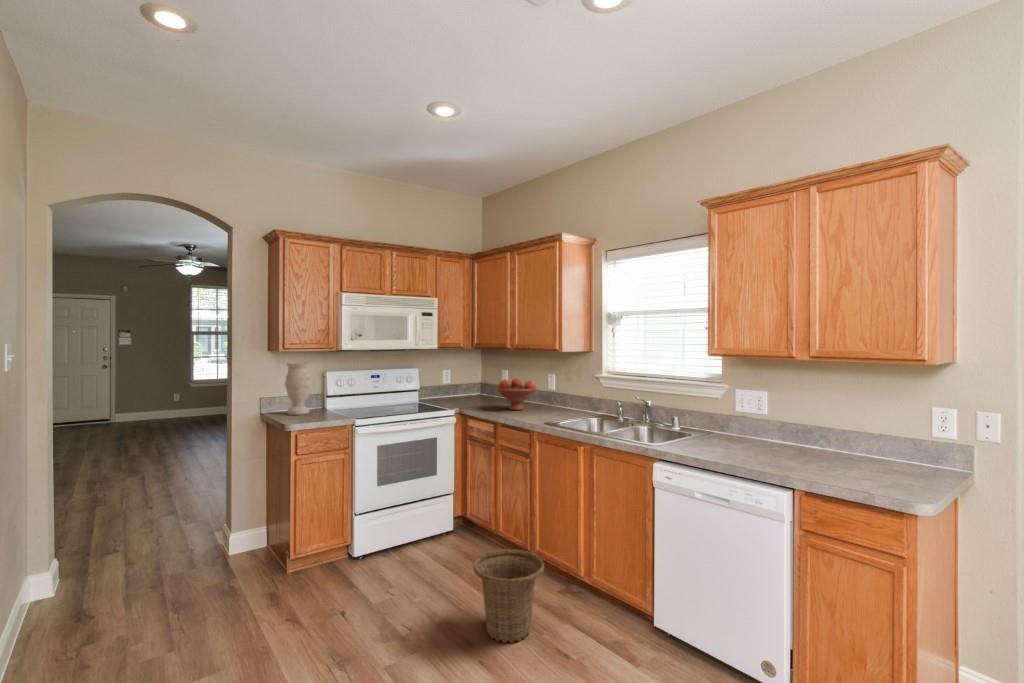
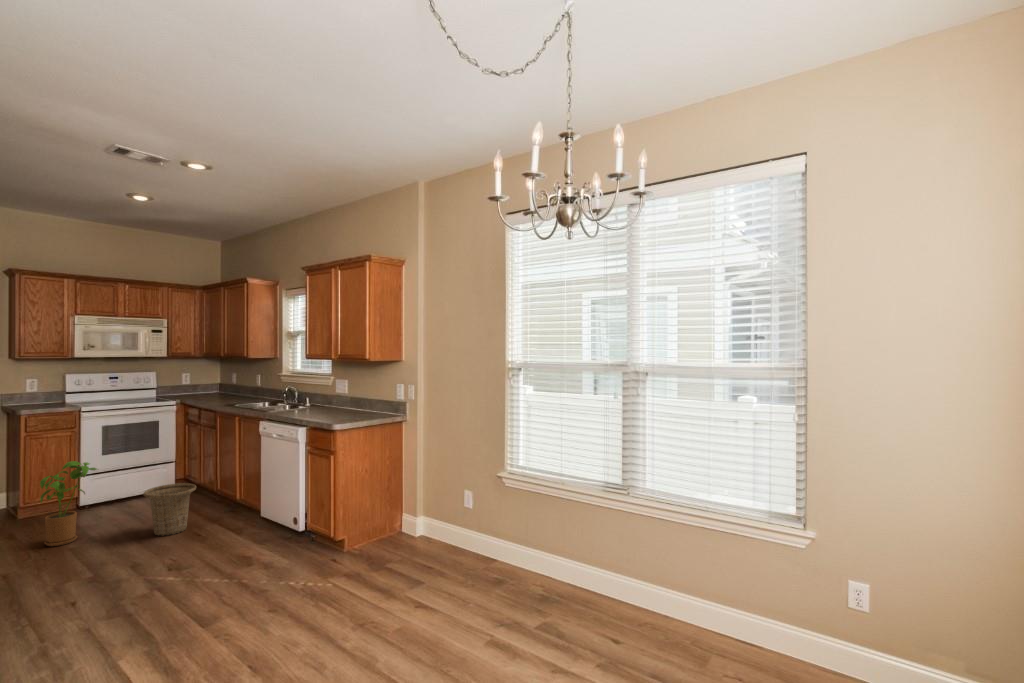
vase: present [285,362,312,415] -> none [24,368,49,407]
fruit bowl: present [497,378,537,410] -> none [209,377,242,400]
house plant: none [334,512,408,647] -> present [40,461,97,546]

